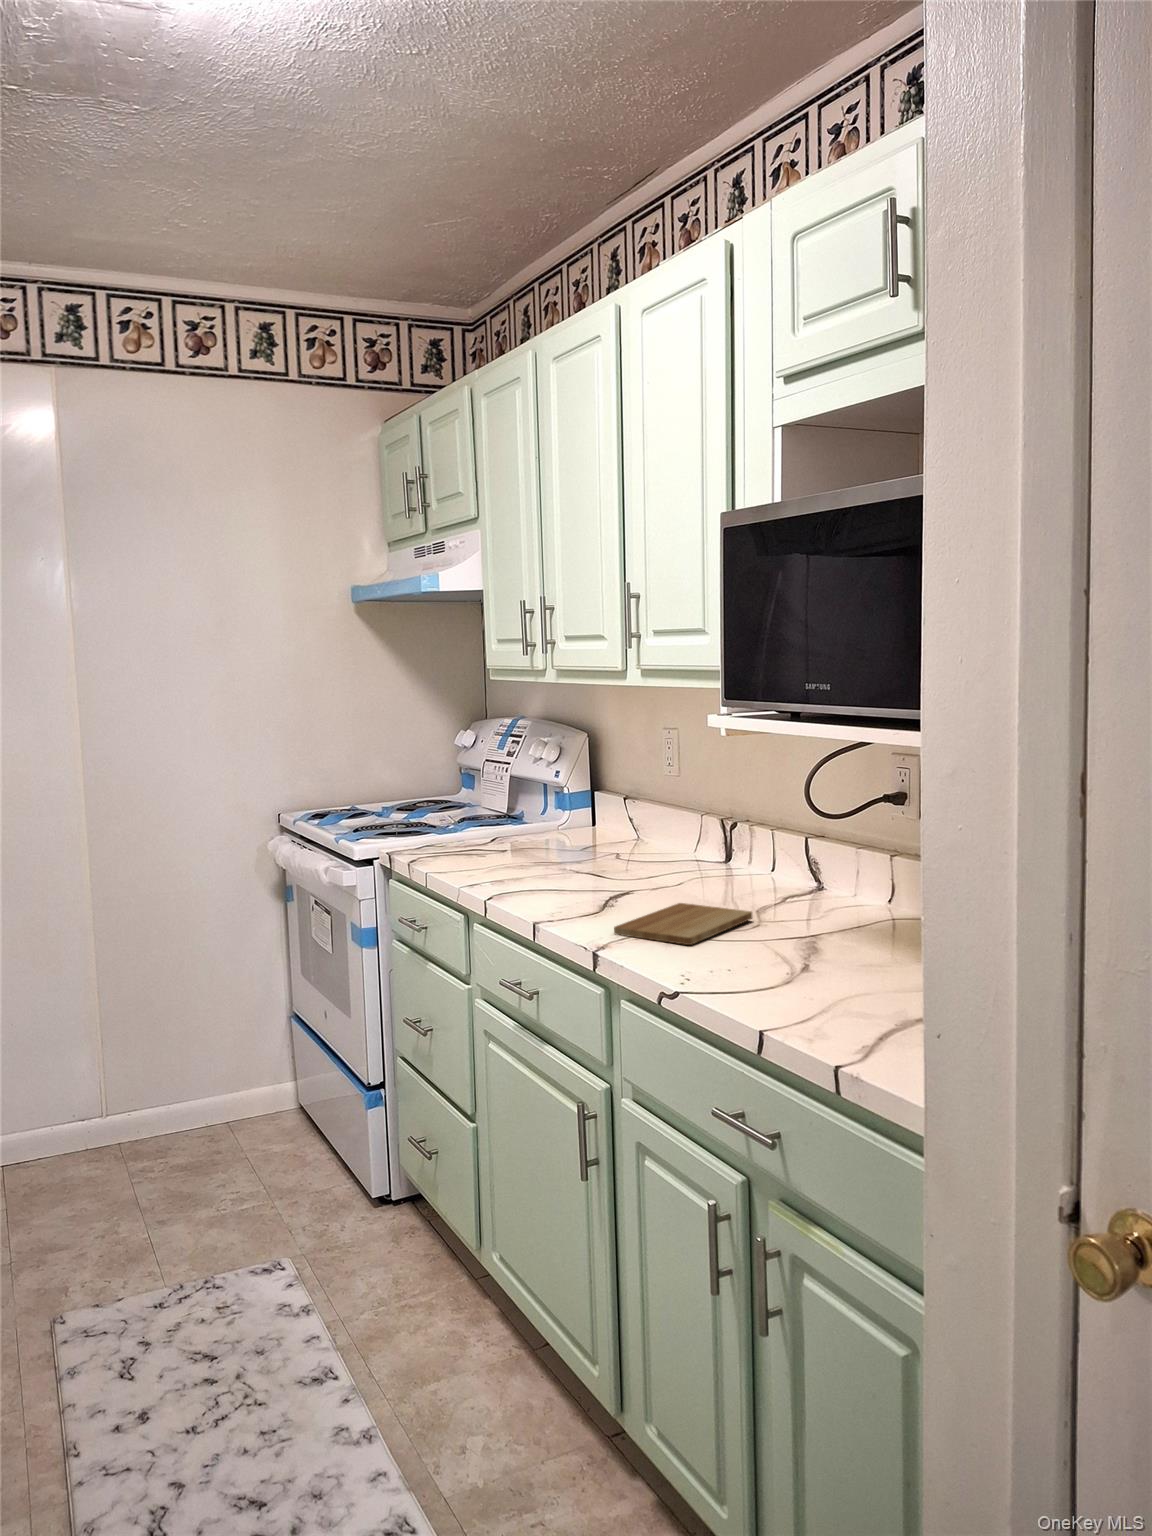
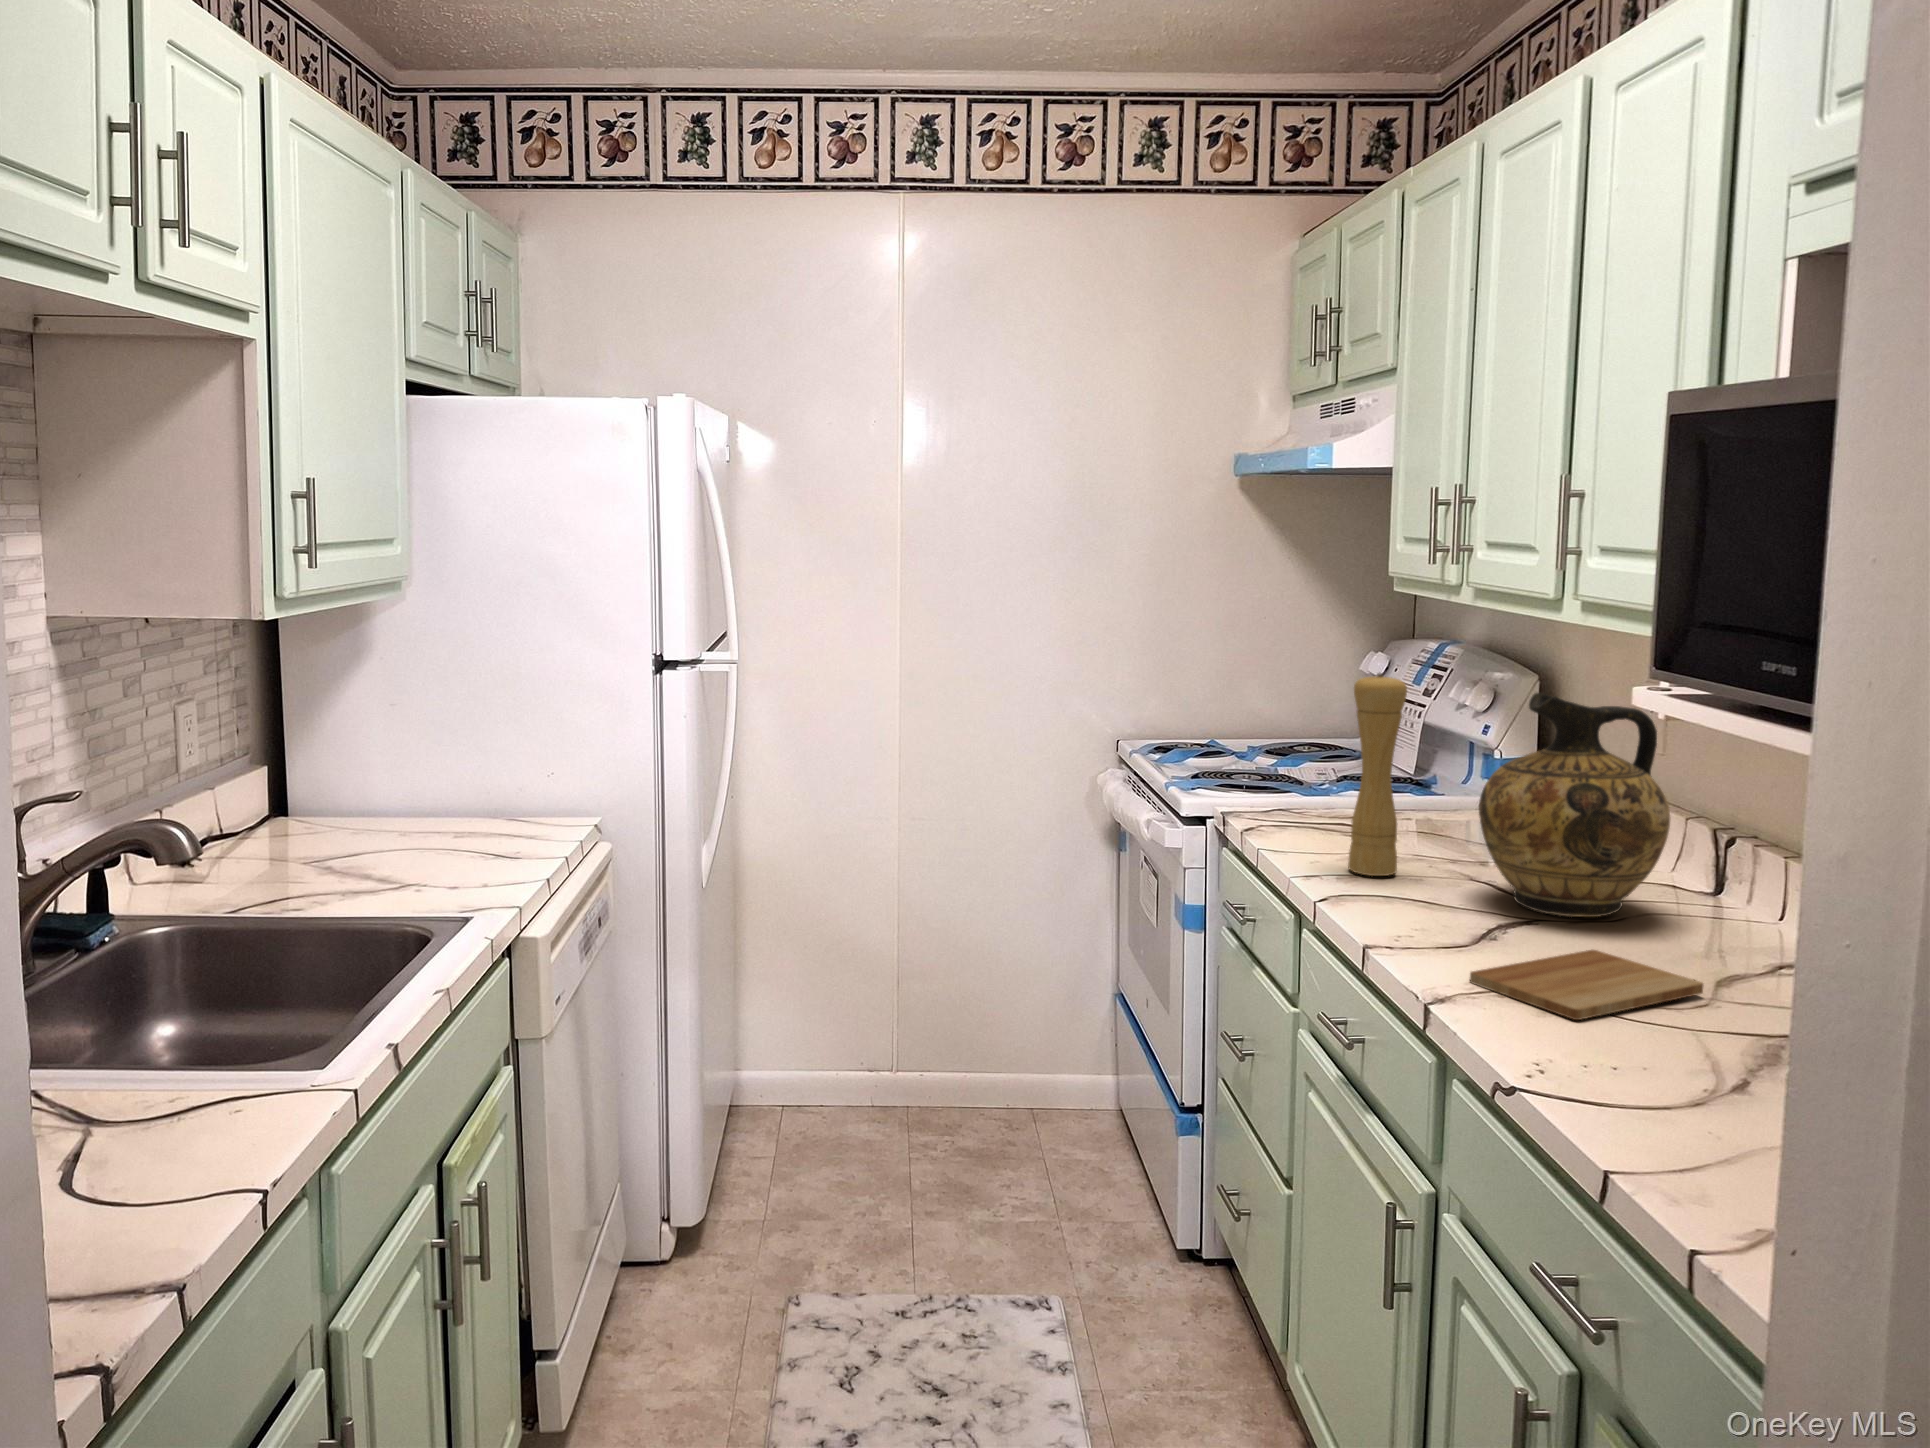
pepper mill: none [491,733,531,880] -> present [1348,673,1407,876]
ceramic jug: none [586,736,706,888] -> present [1479,693,1670,917]

